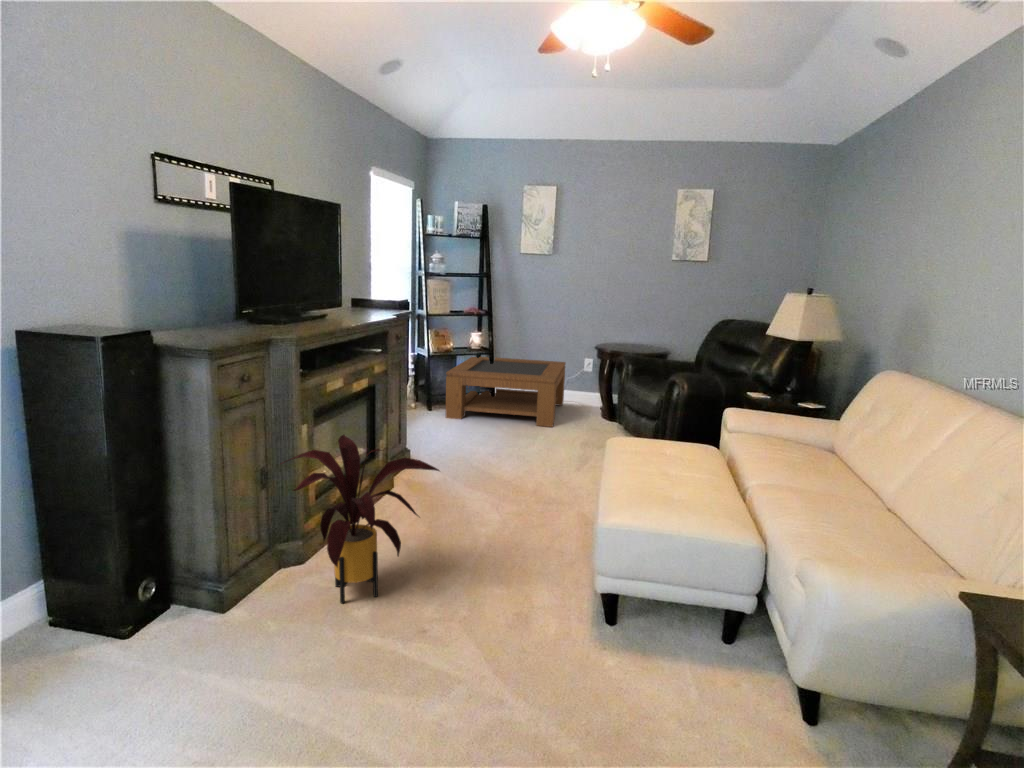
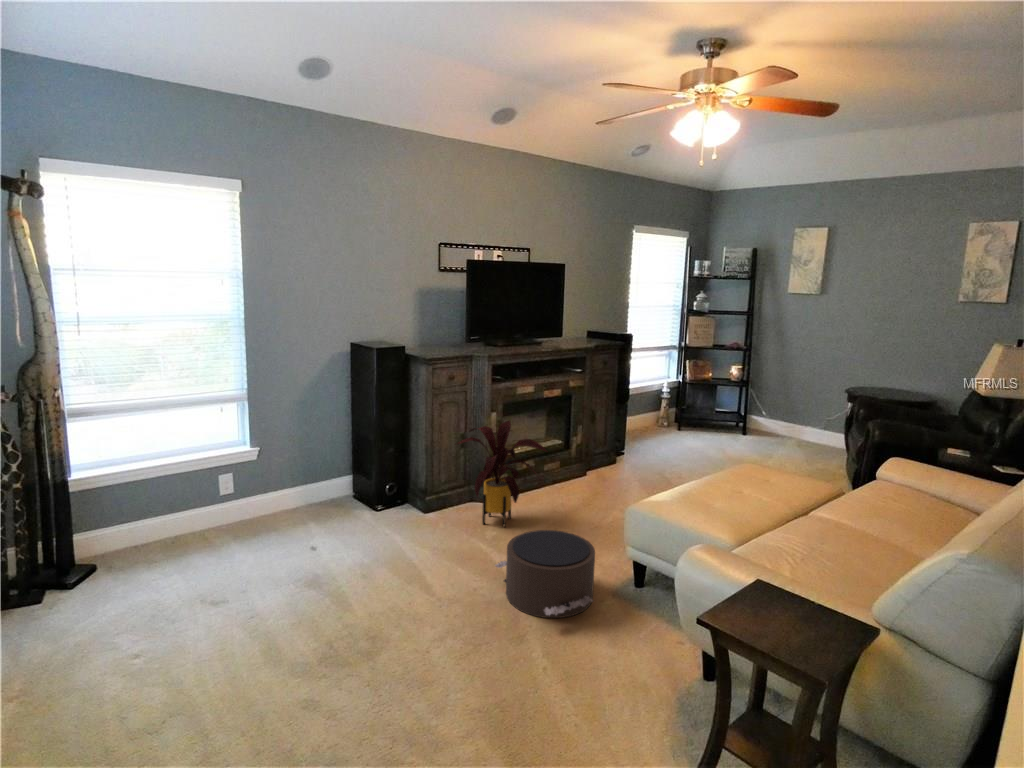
coffee table: present [446,357,566,427] -> none [684,387,826,461]
pouf: none [452,581,628,728] -> present [495,530,595,618]

